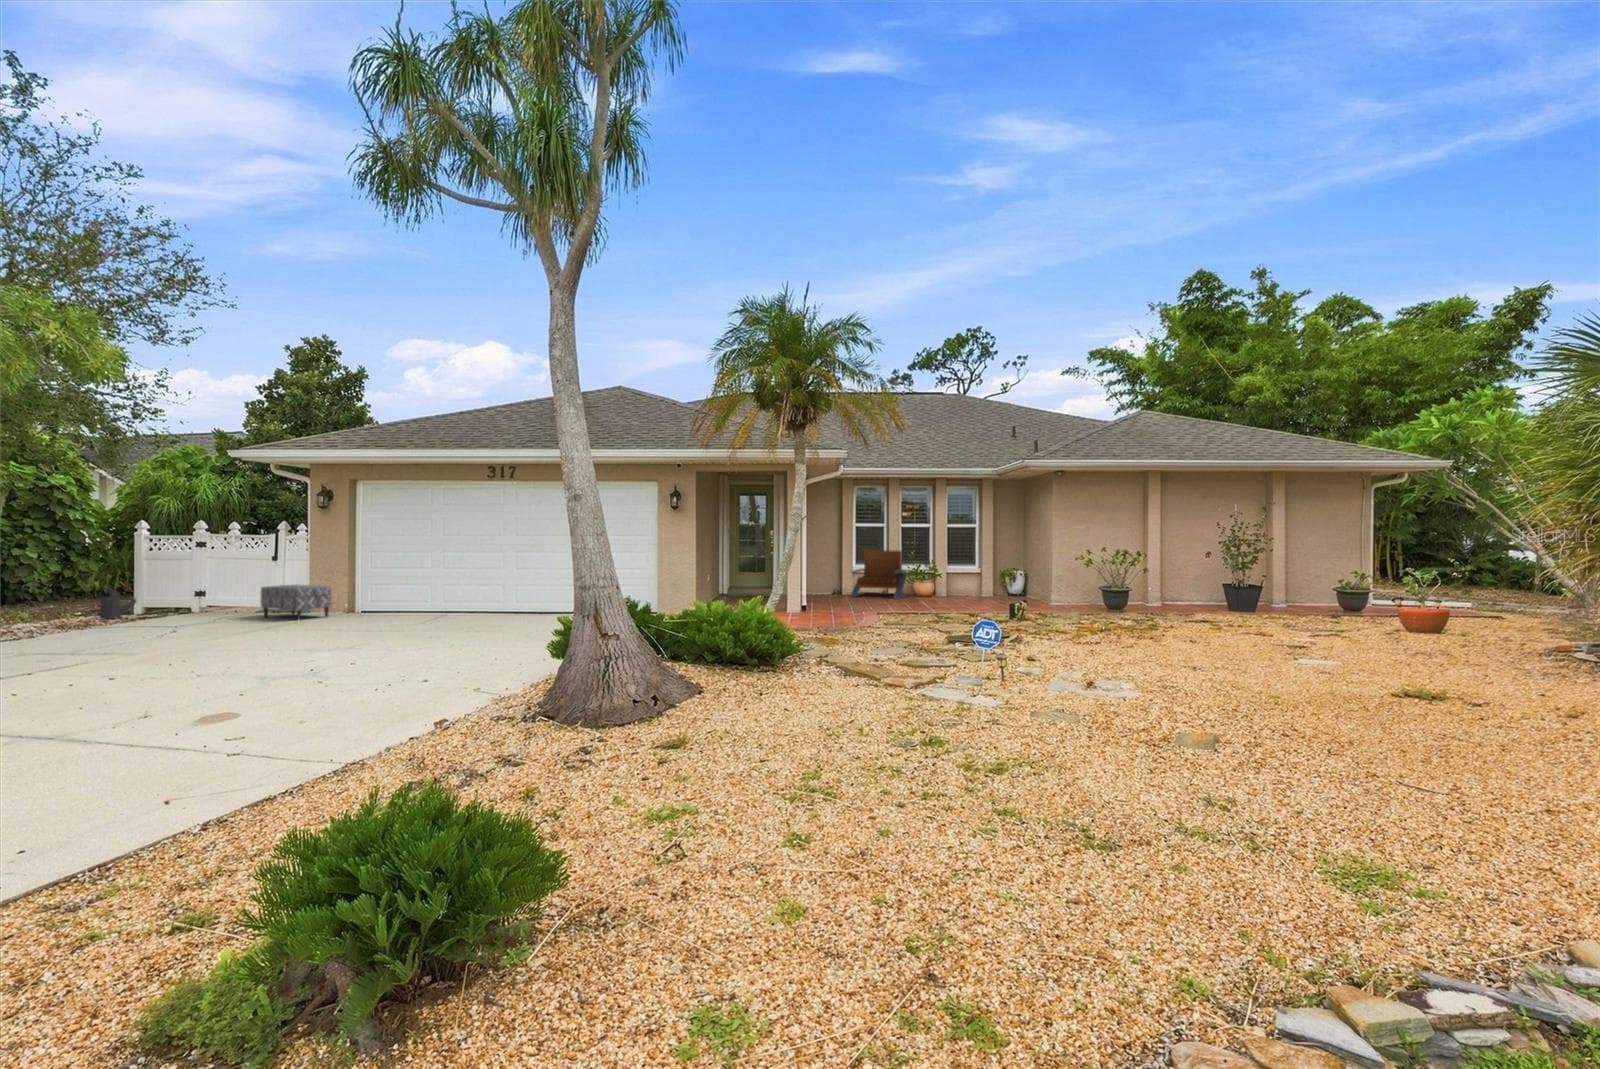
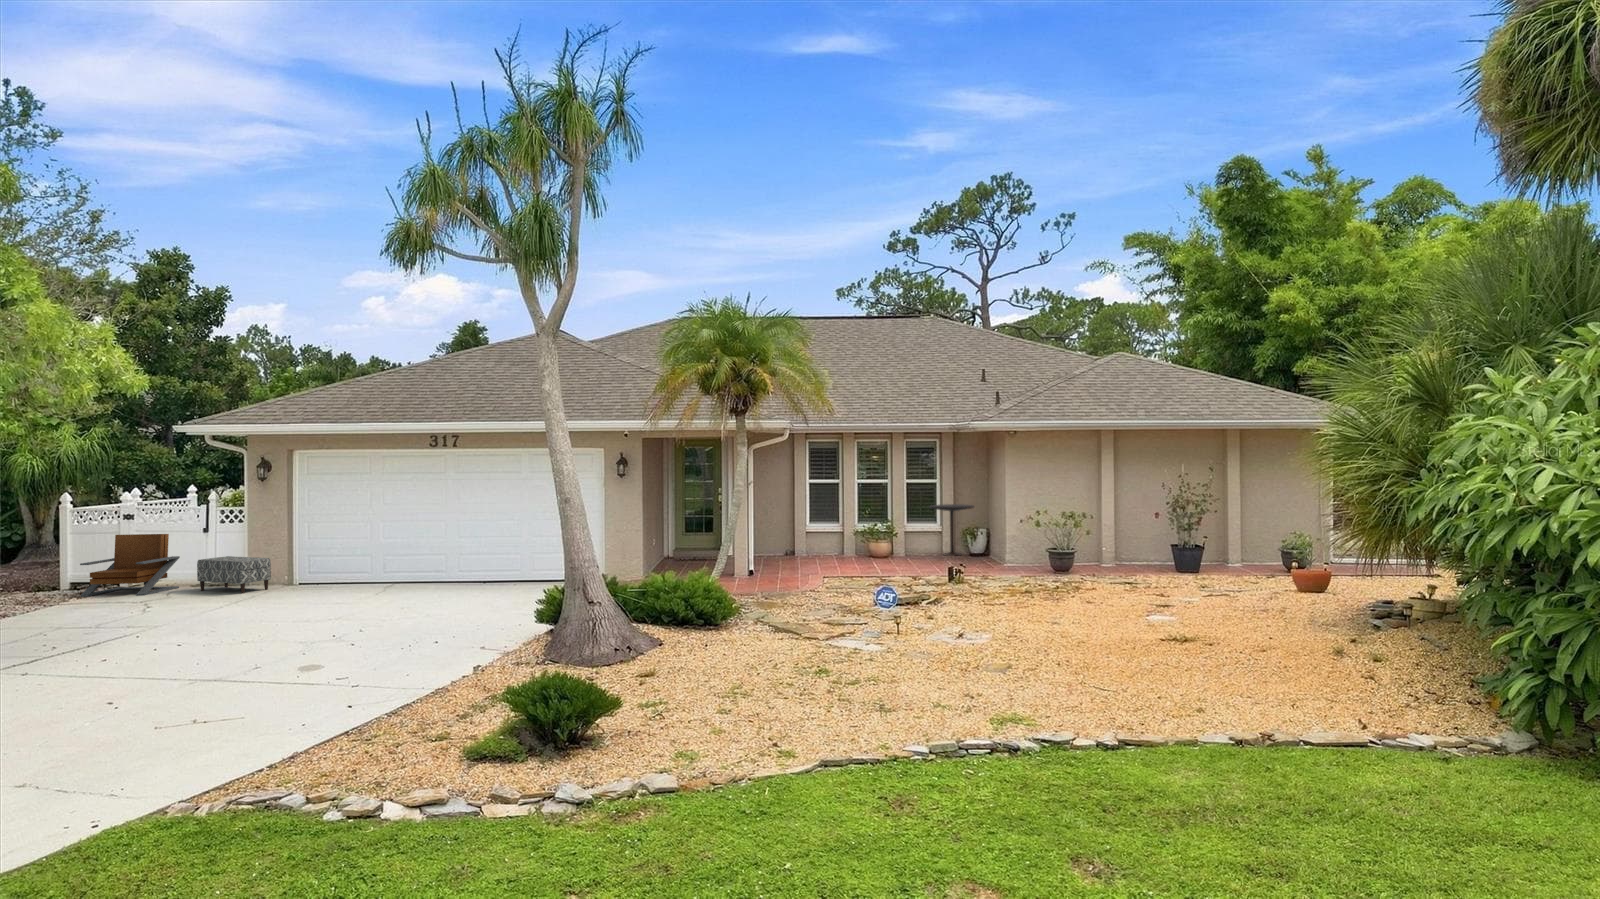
pedestal table: none [970,547,1016,596] -> present [929,504,974,556]
lounge chair: present [851,550,908,599] -> present [80,534,180,597]
watering can: present [93,587,136,619] -> none [21,562,69,596]

